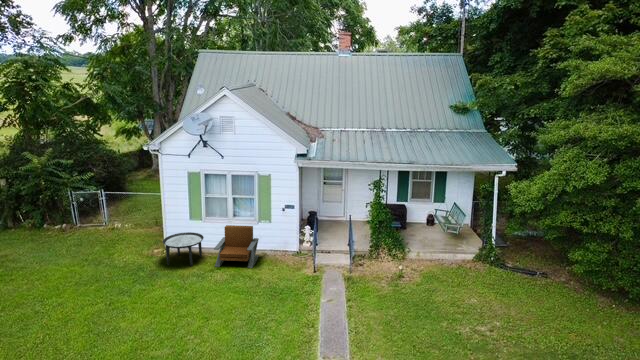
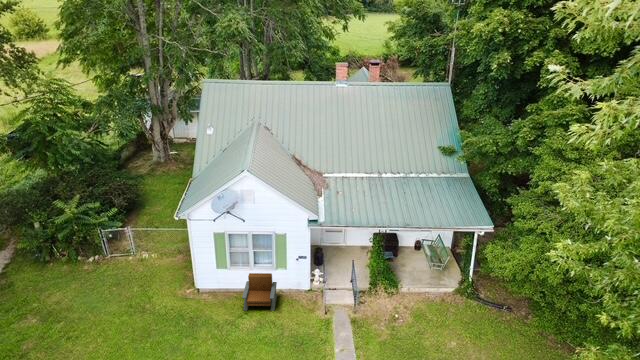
round table: present [163,232,204,266] -> none [198,278,231,311]

